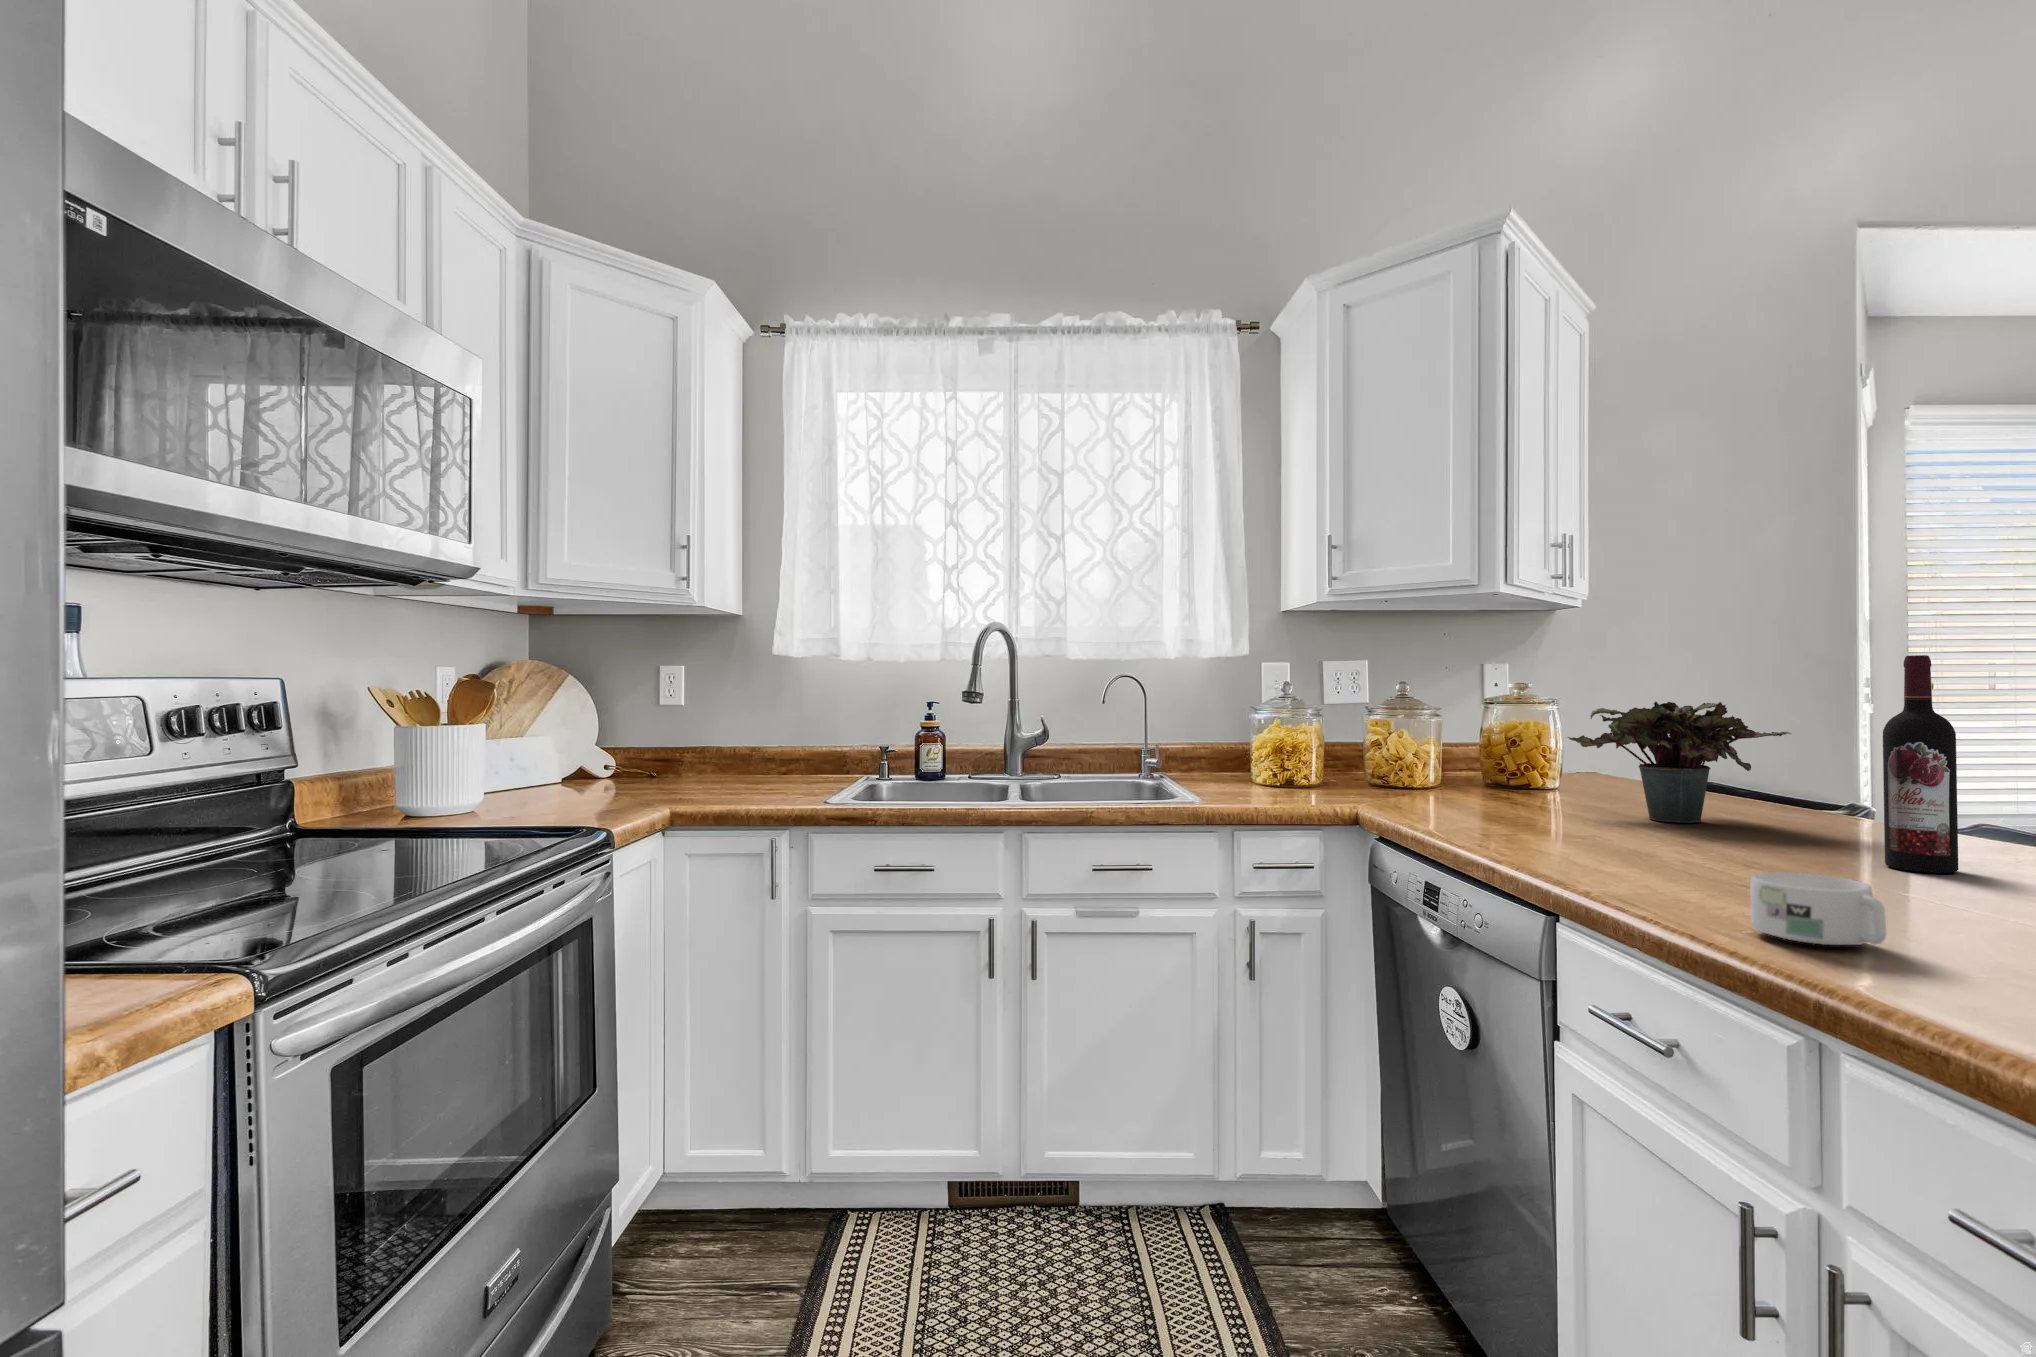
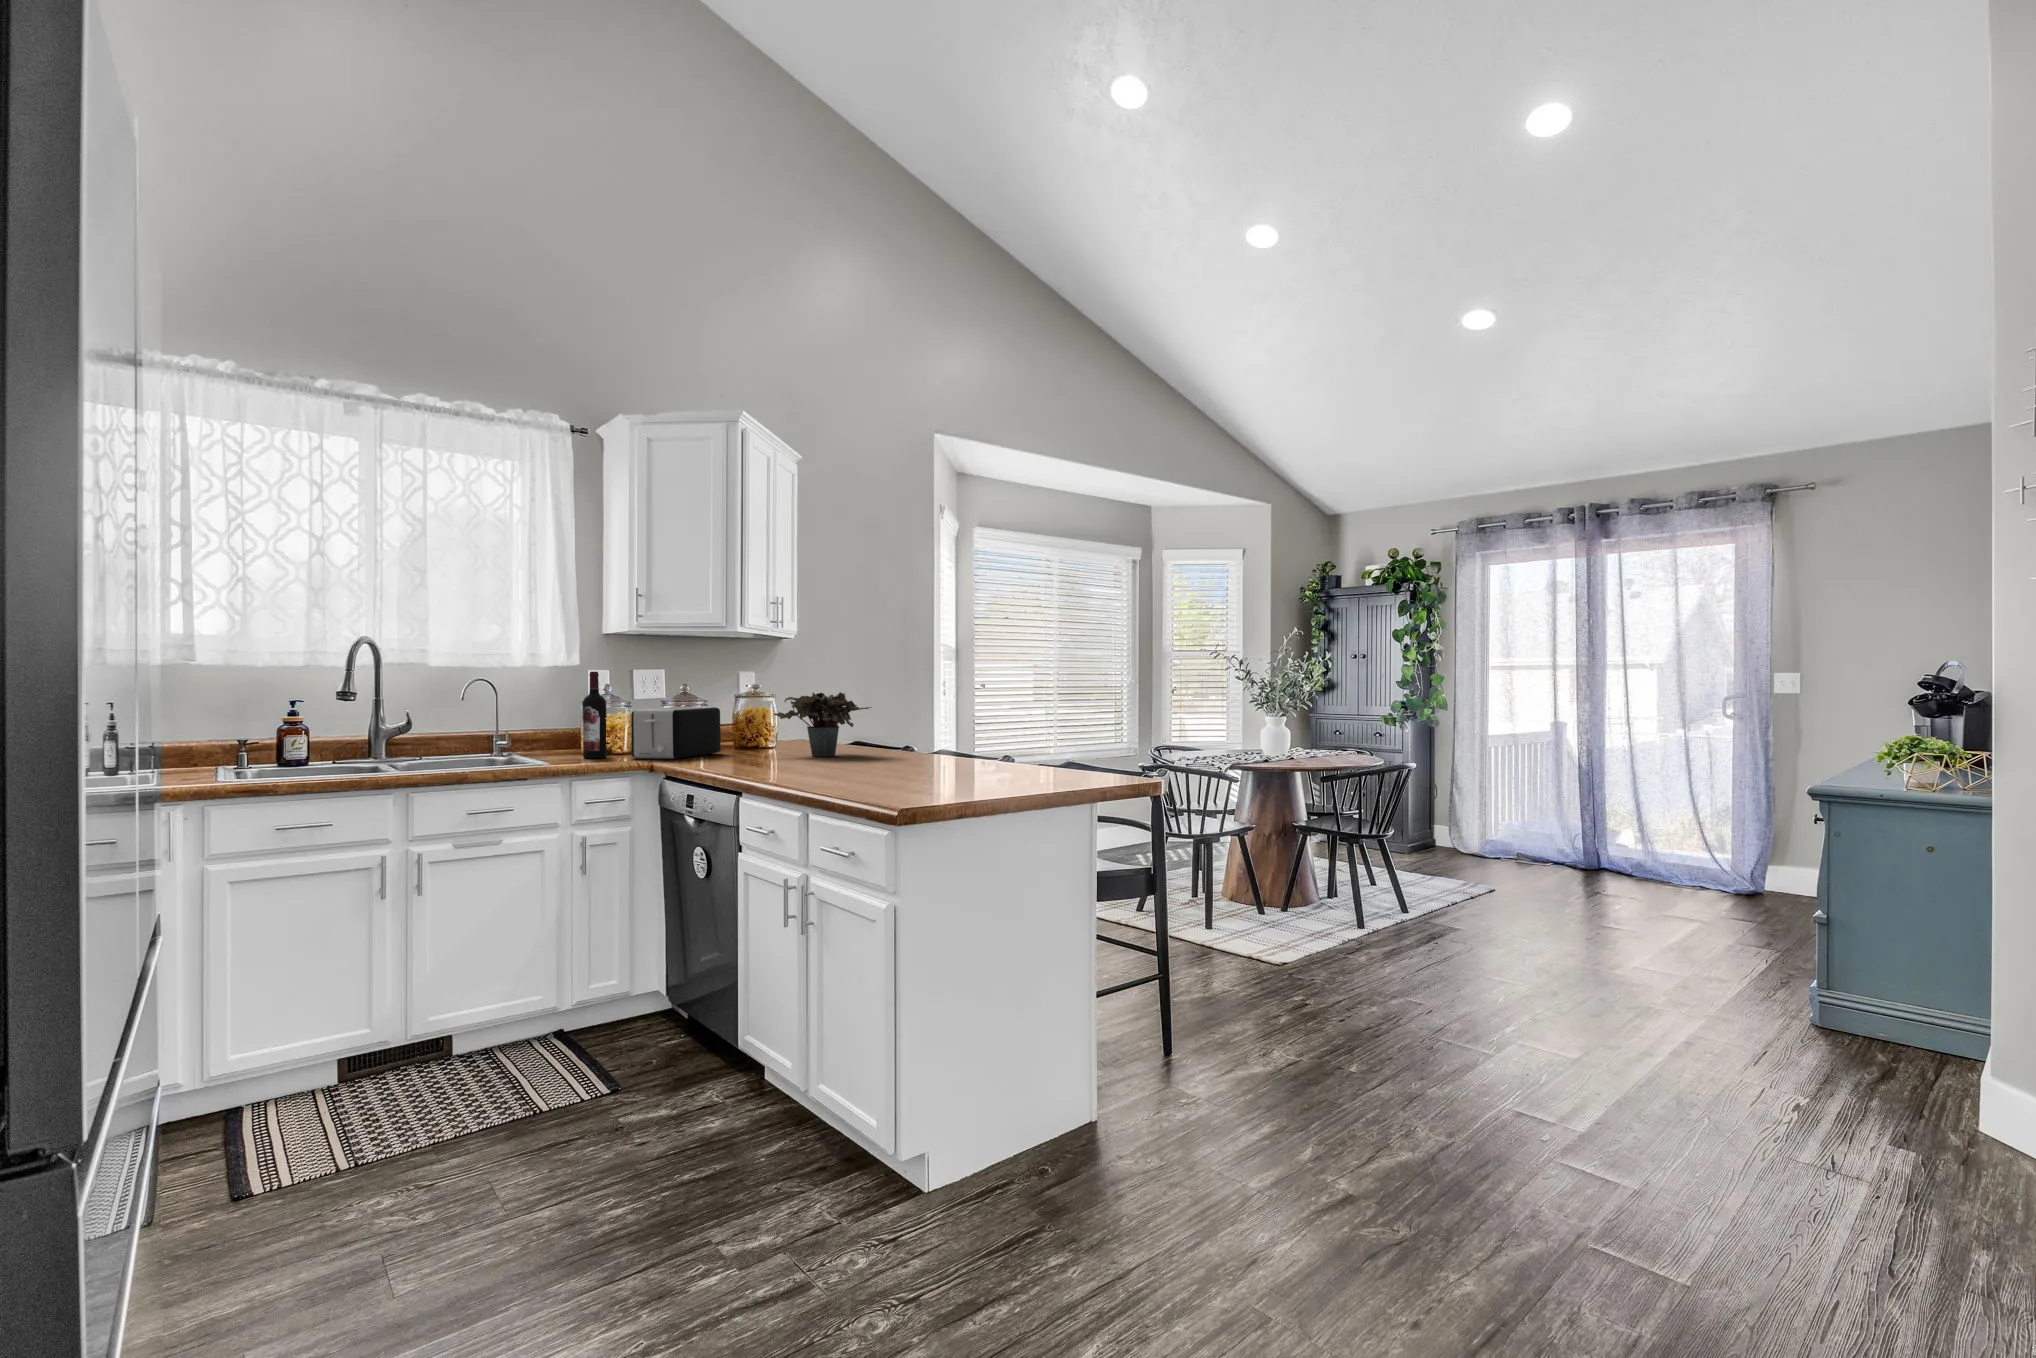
wine bottle: present [1883,655,1958,873] -> present [582,672,607,758]
toaster: none [1323,720,1464,806] -> present [631,707,721,759]
mug: present [1750,872,1887,945] -> none [806,758,846,783]

